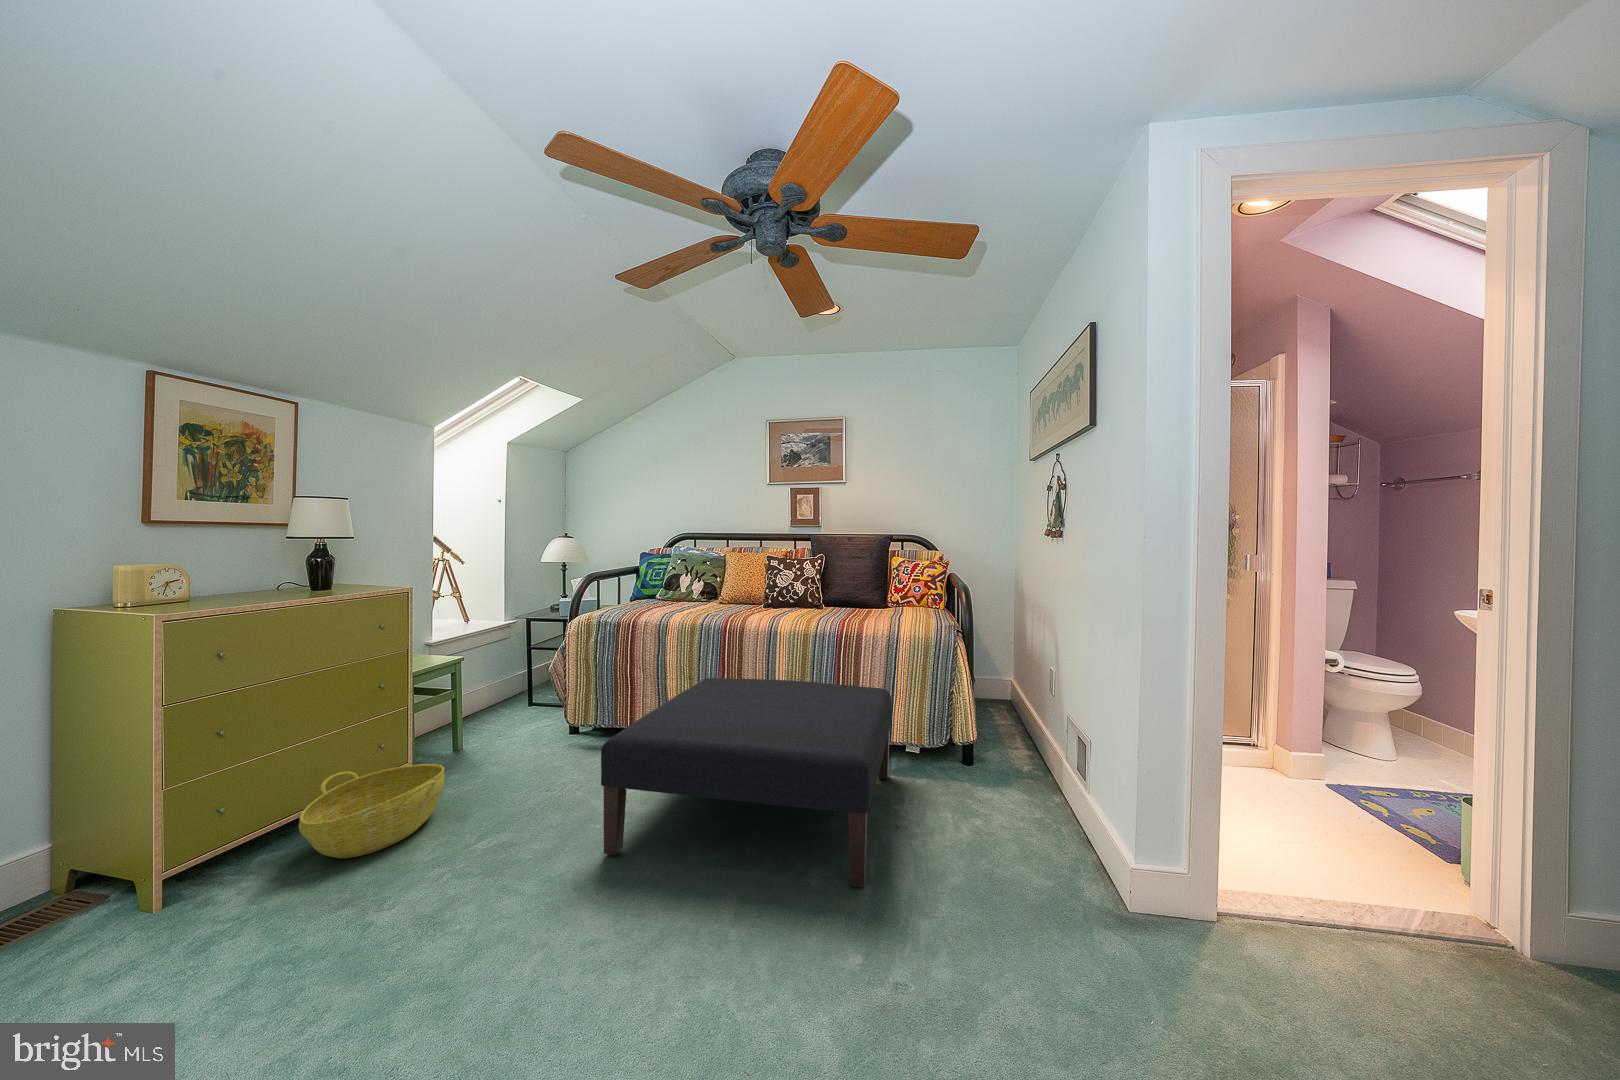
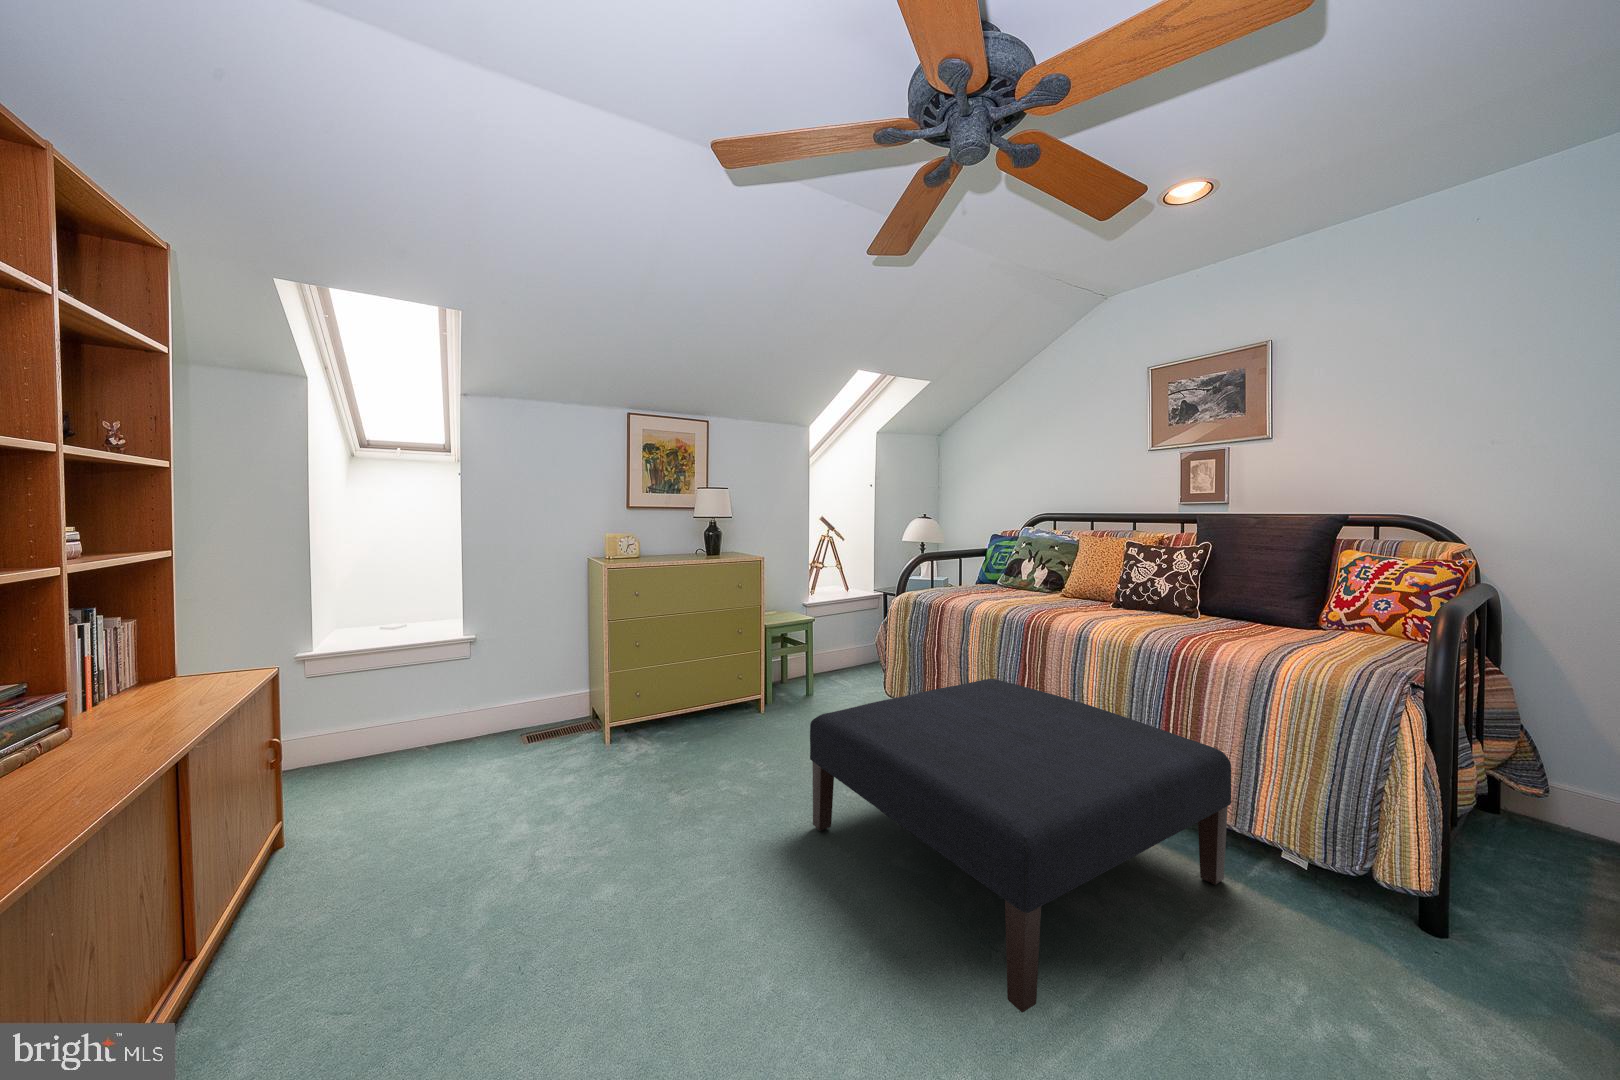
basket: present [299,764,445,858] -> none [655,691,761,756]

